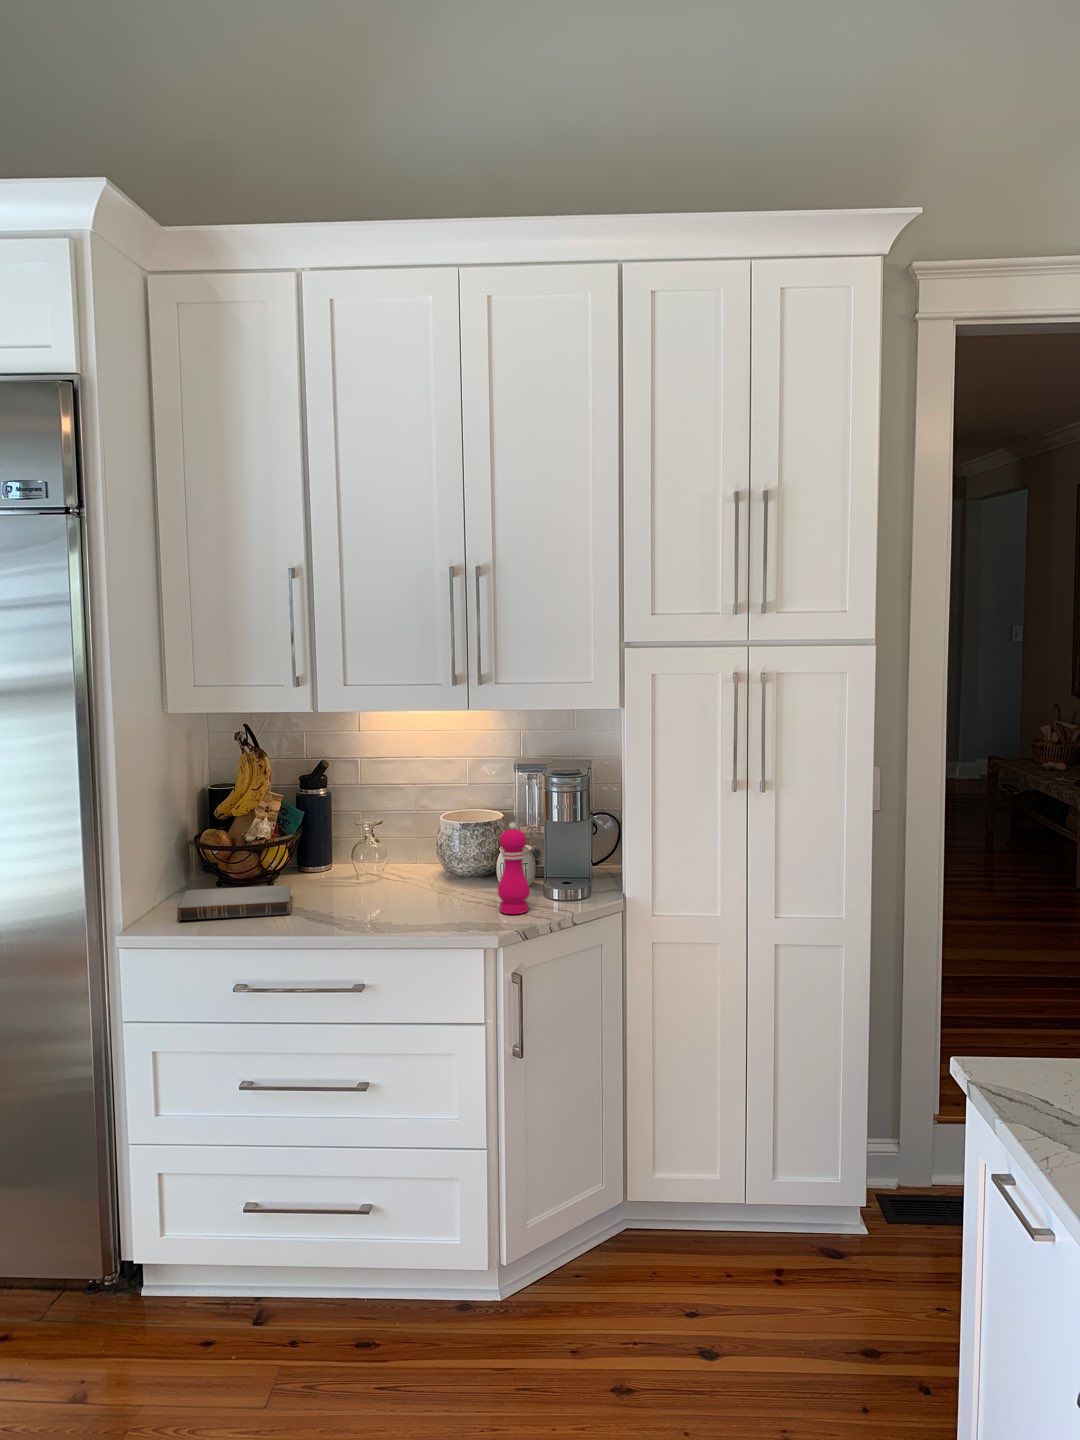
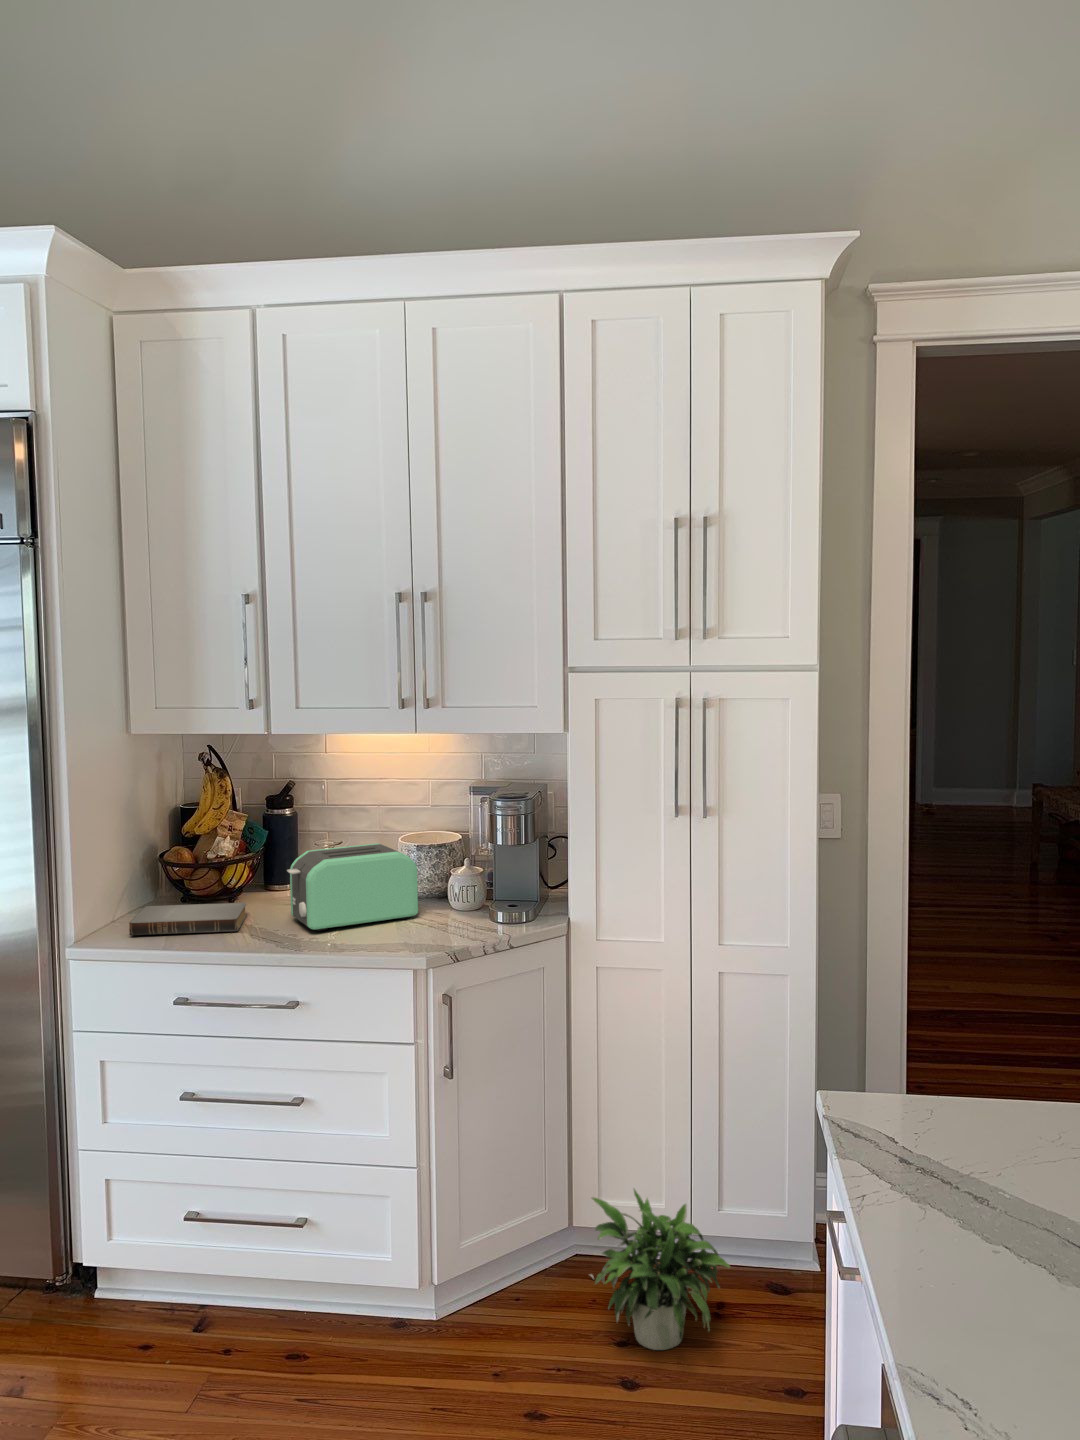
toaster: none [339,822,470,912] -> present [287,843,418,931]
pepper mill: present [498,823,530,914] -> none [438,845,470,936]
potted plant: none [645,1161,801,1321] -> present [590,1189,730,1350]

